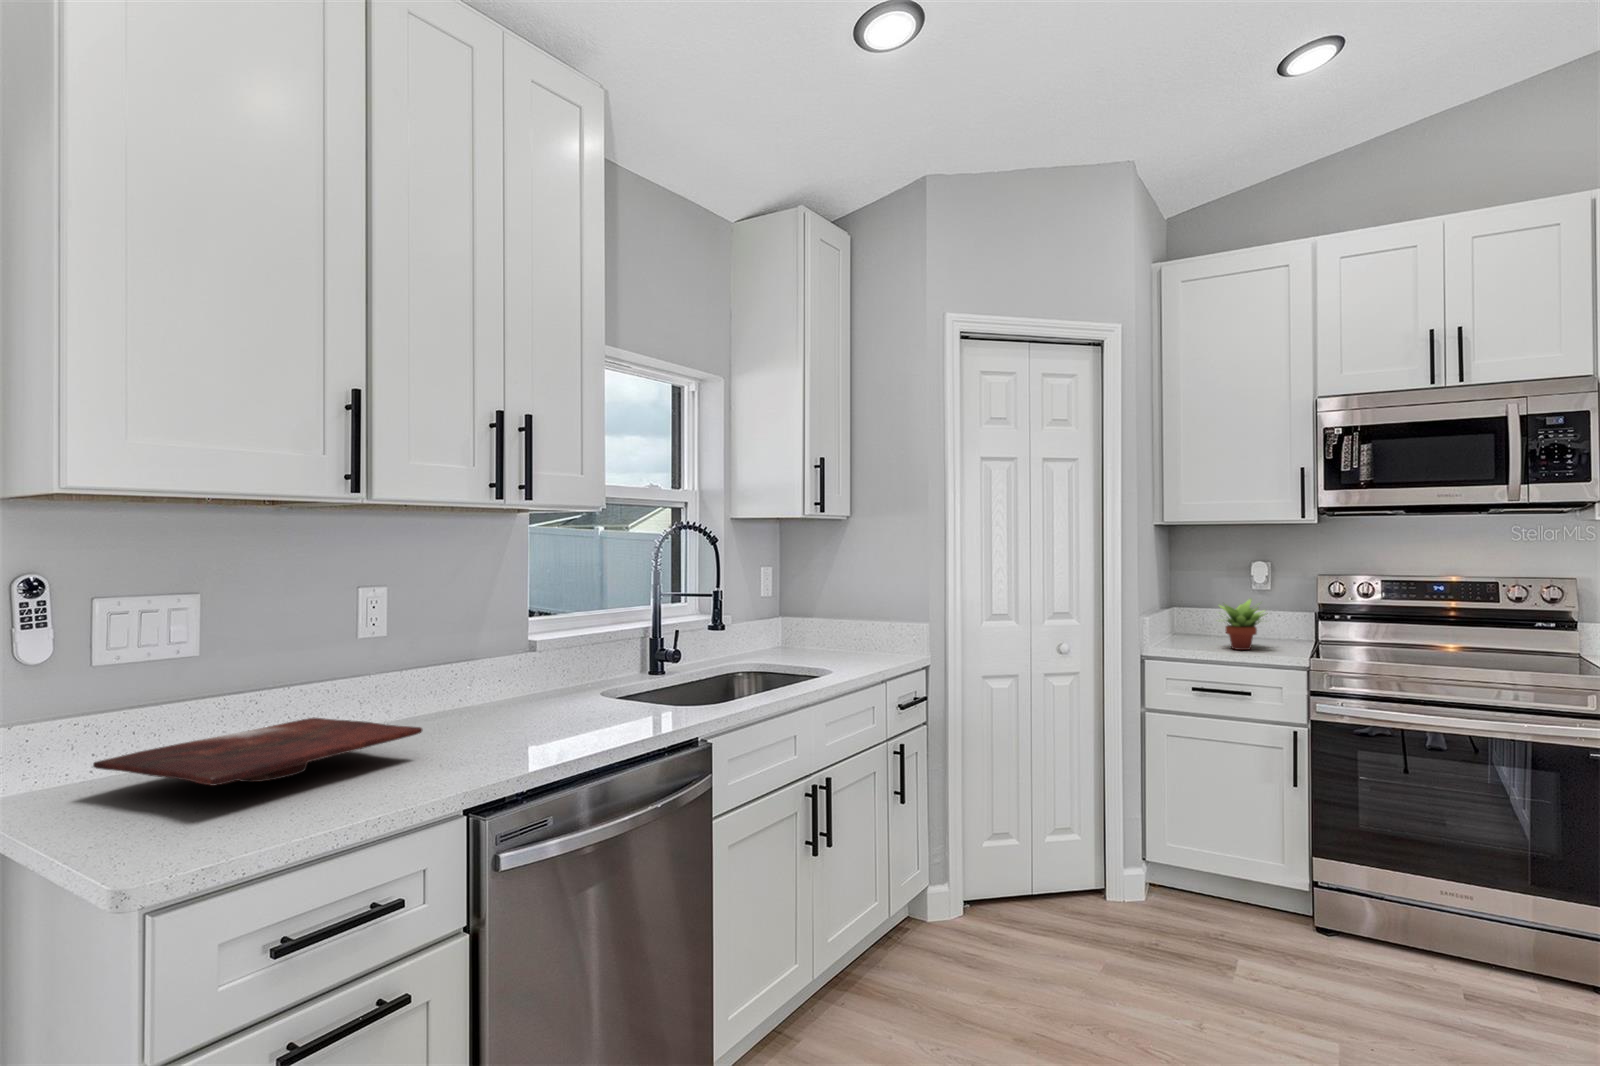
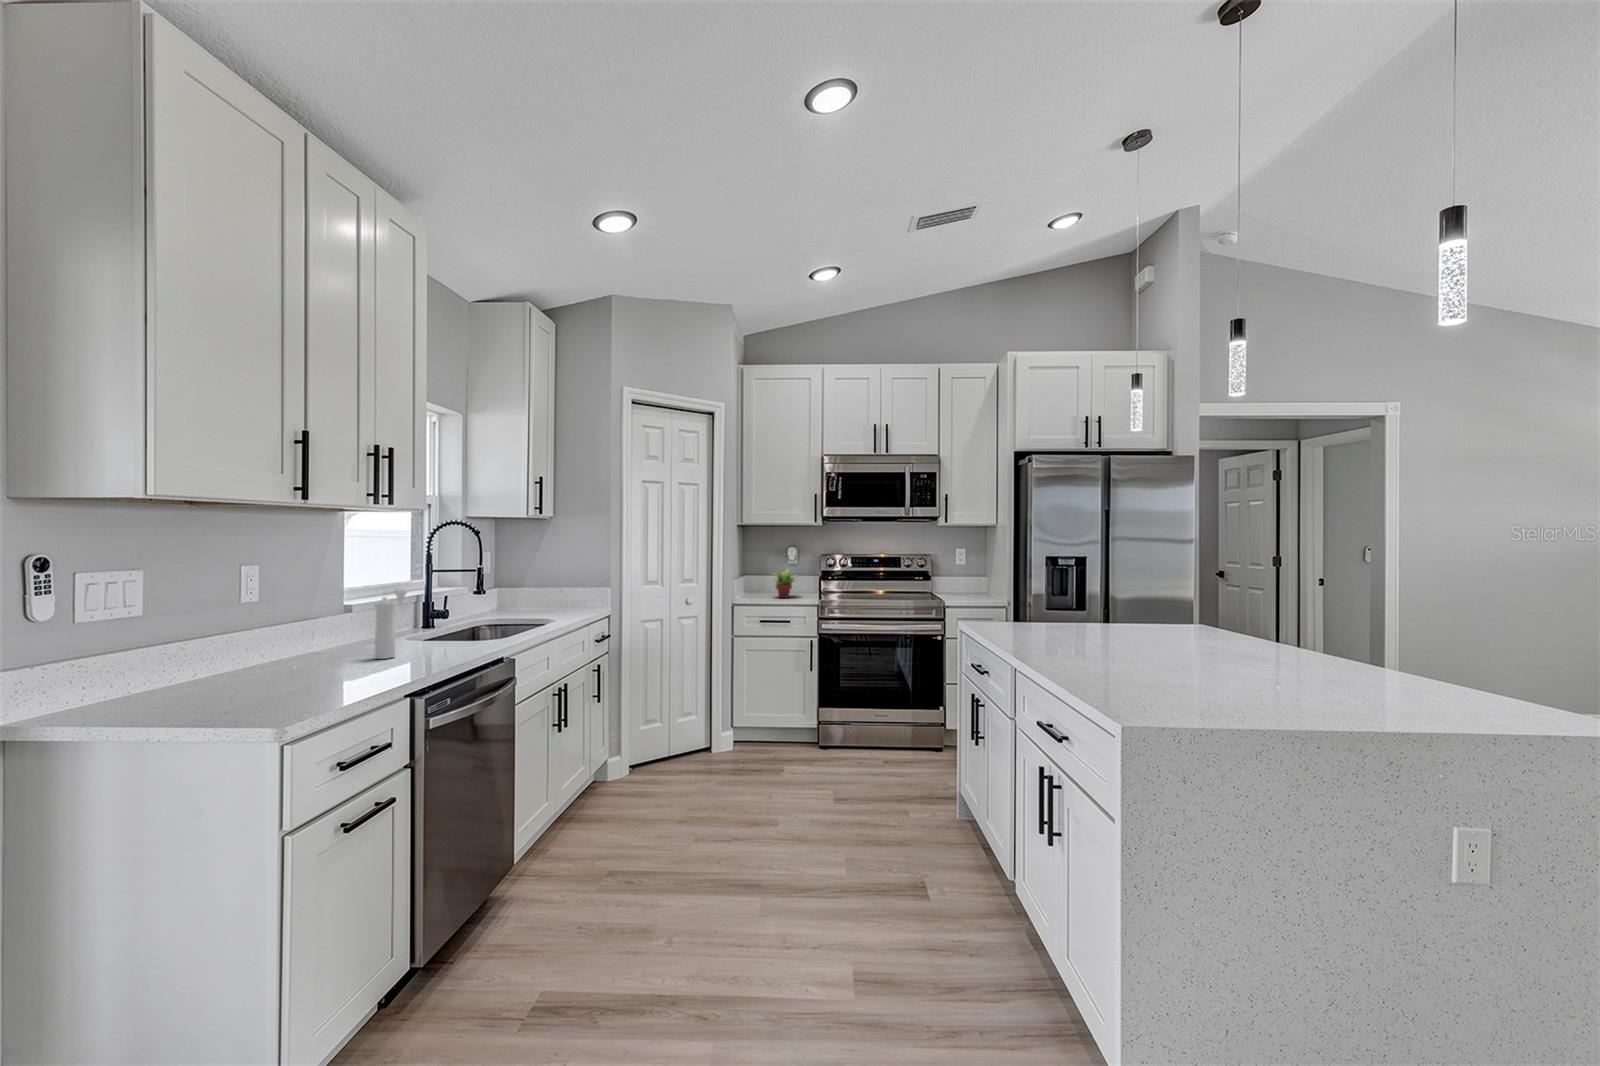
pepper mill: none [510,621,571,730] -> present [374,587,408,659]
cutting board: present [93,717,422,785] -> none [122,654,343,693]

